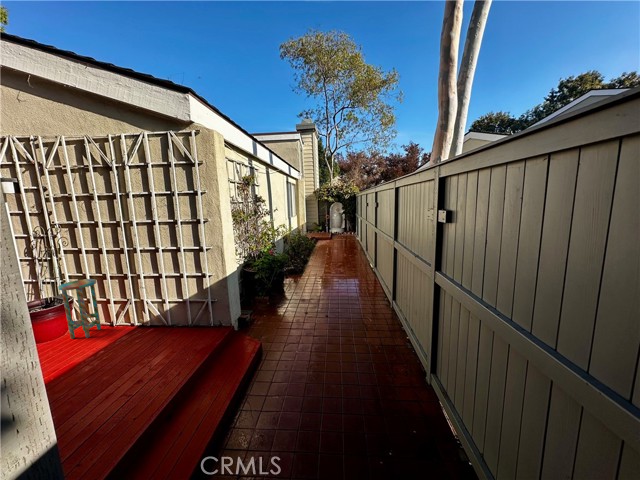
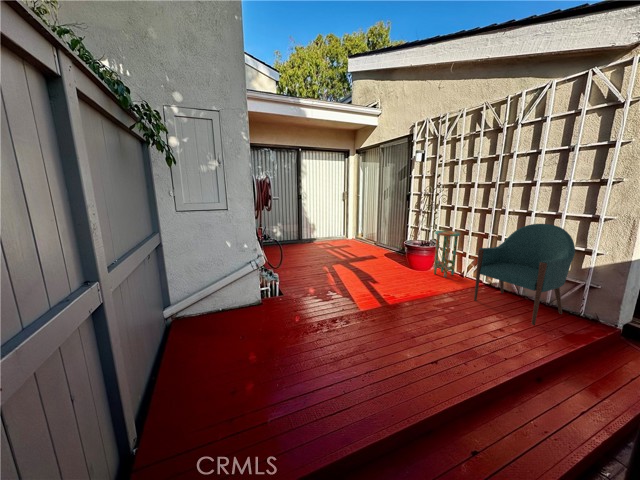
chair: none [108,258,199,356] -> present [474,224,575,325]

